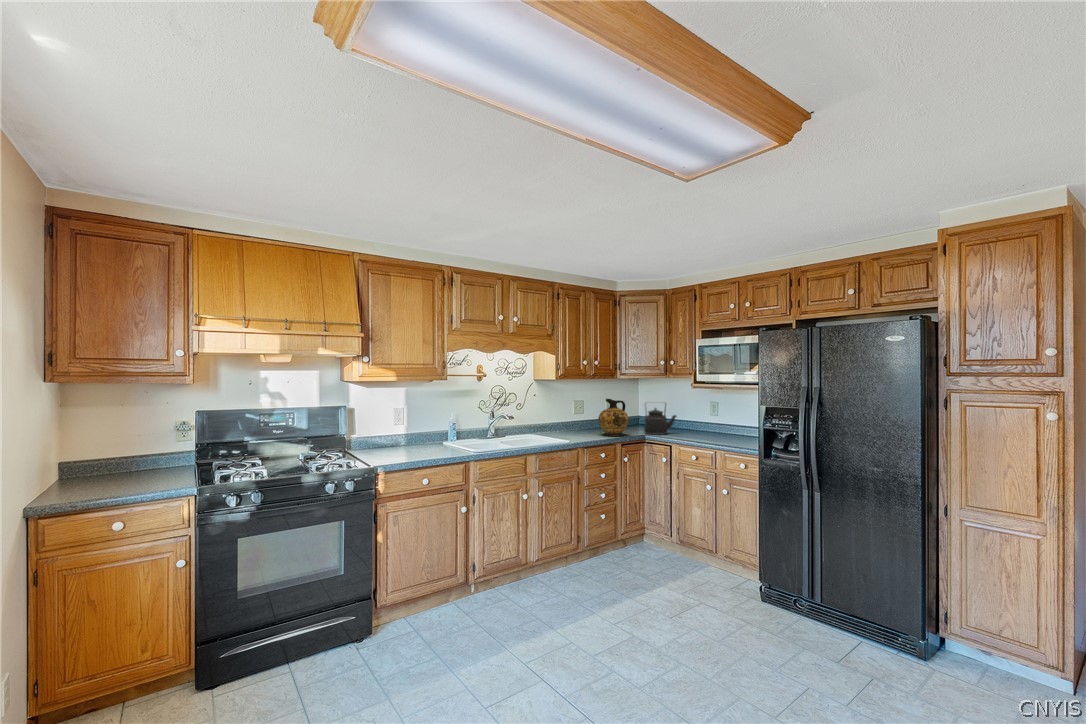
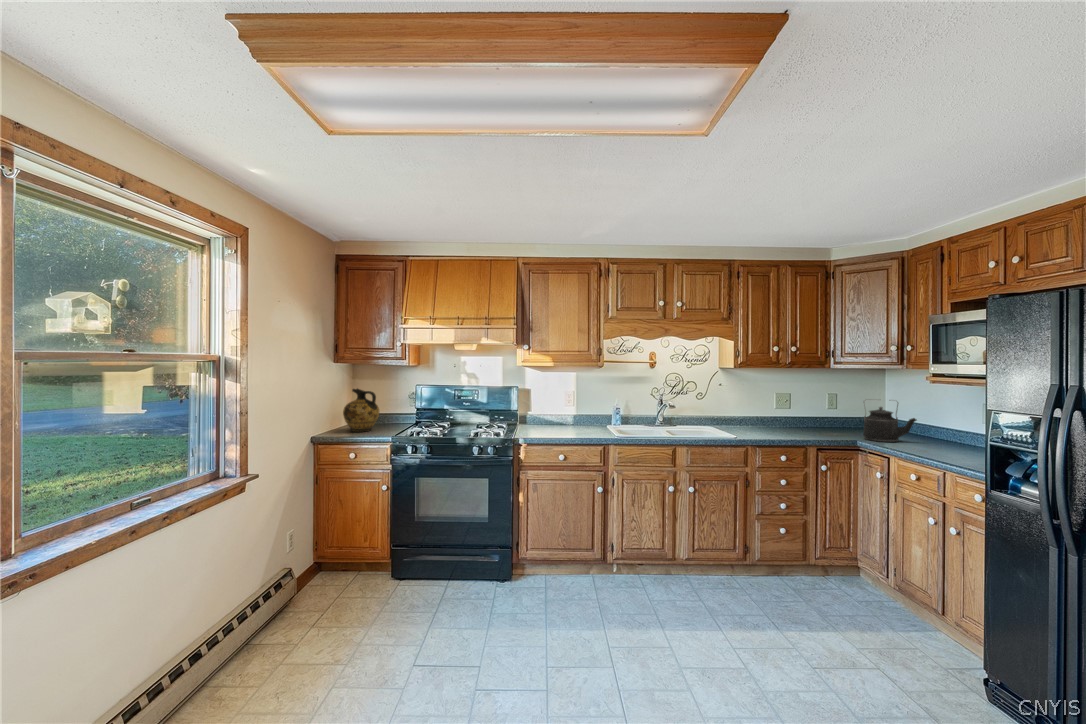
ceramic jug: present [599,399,628,436] -> present [343,389,379,431]

